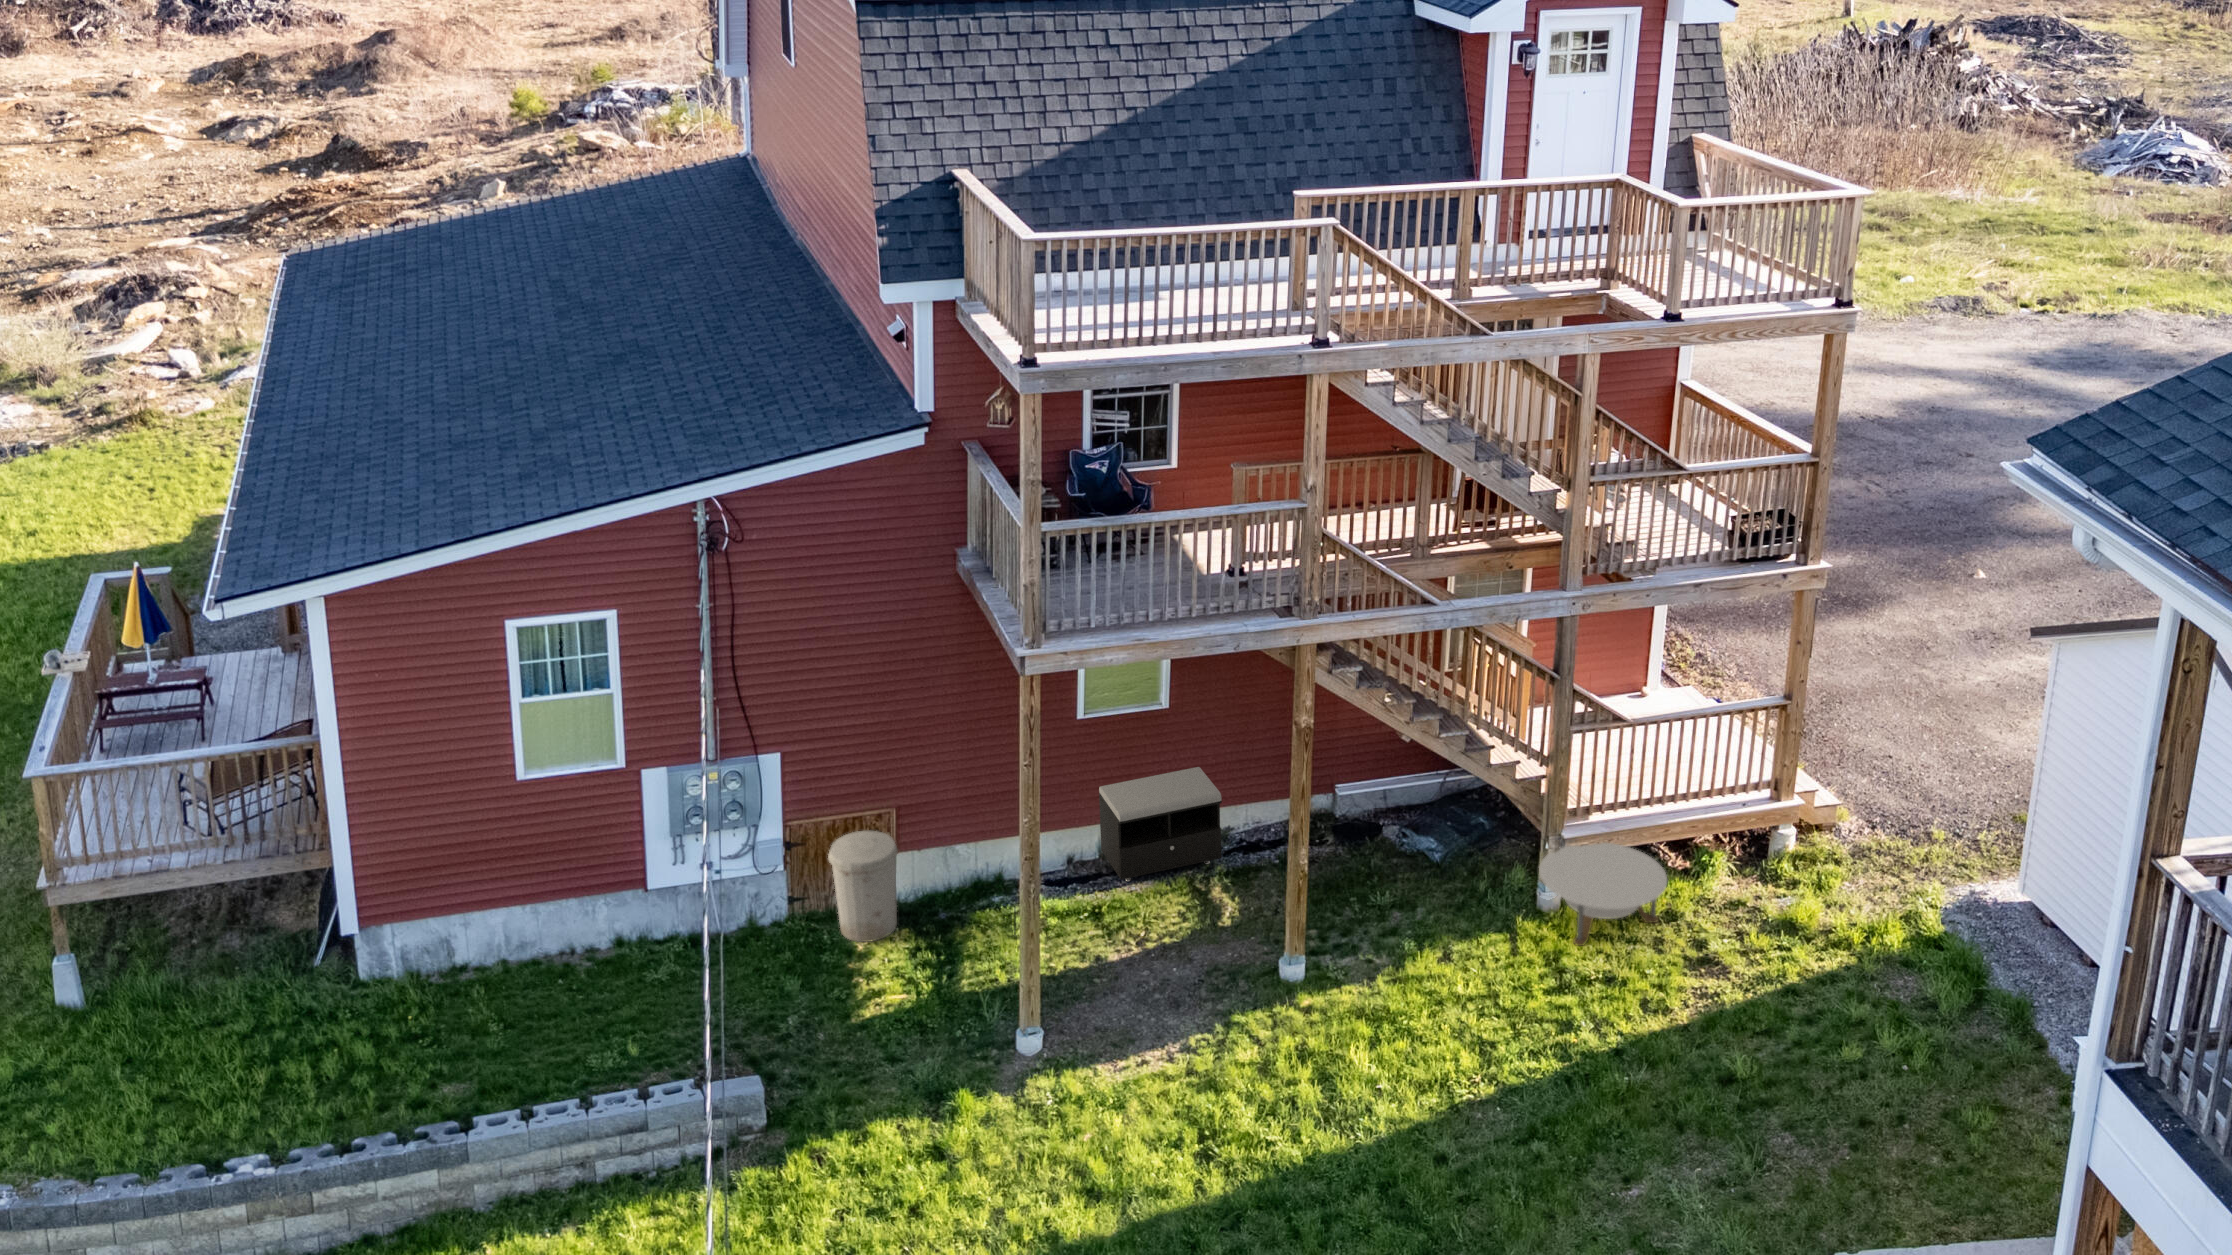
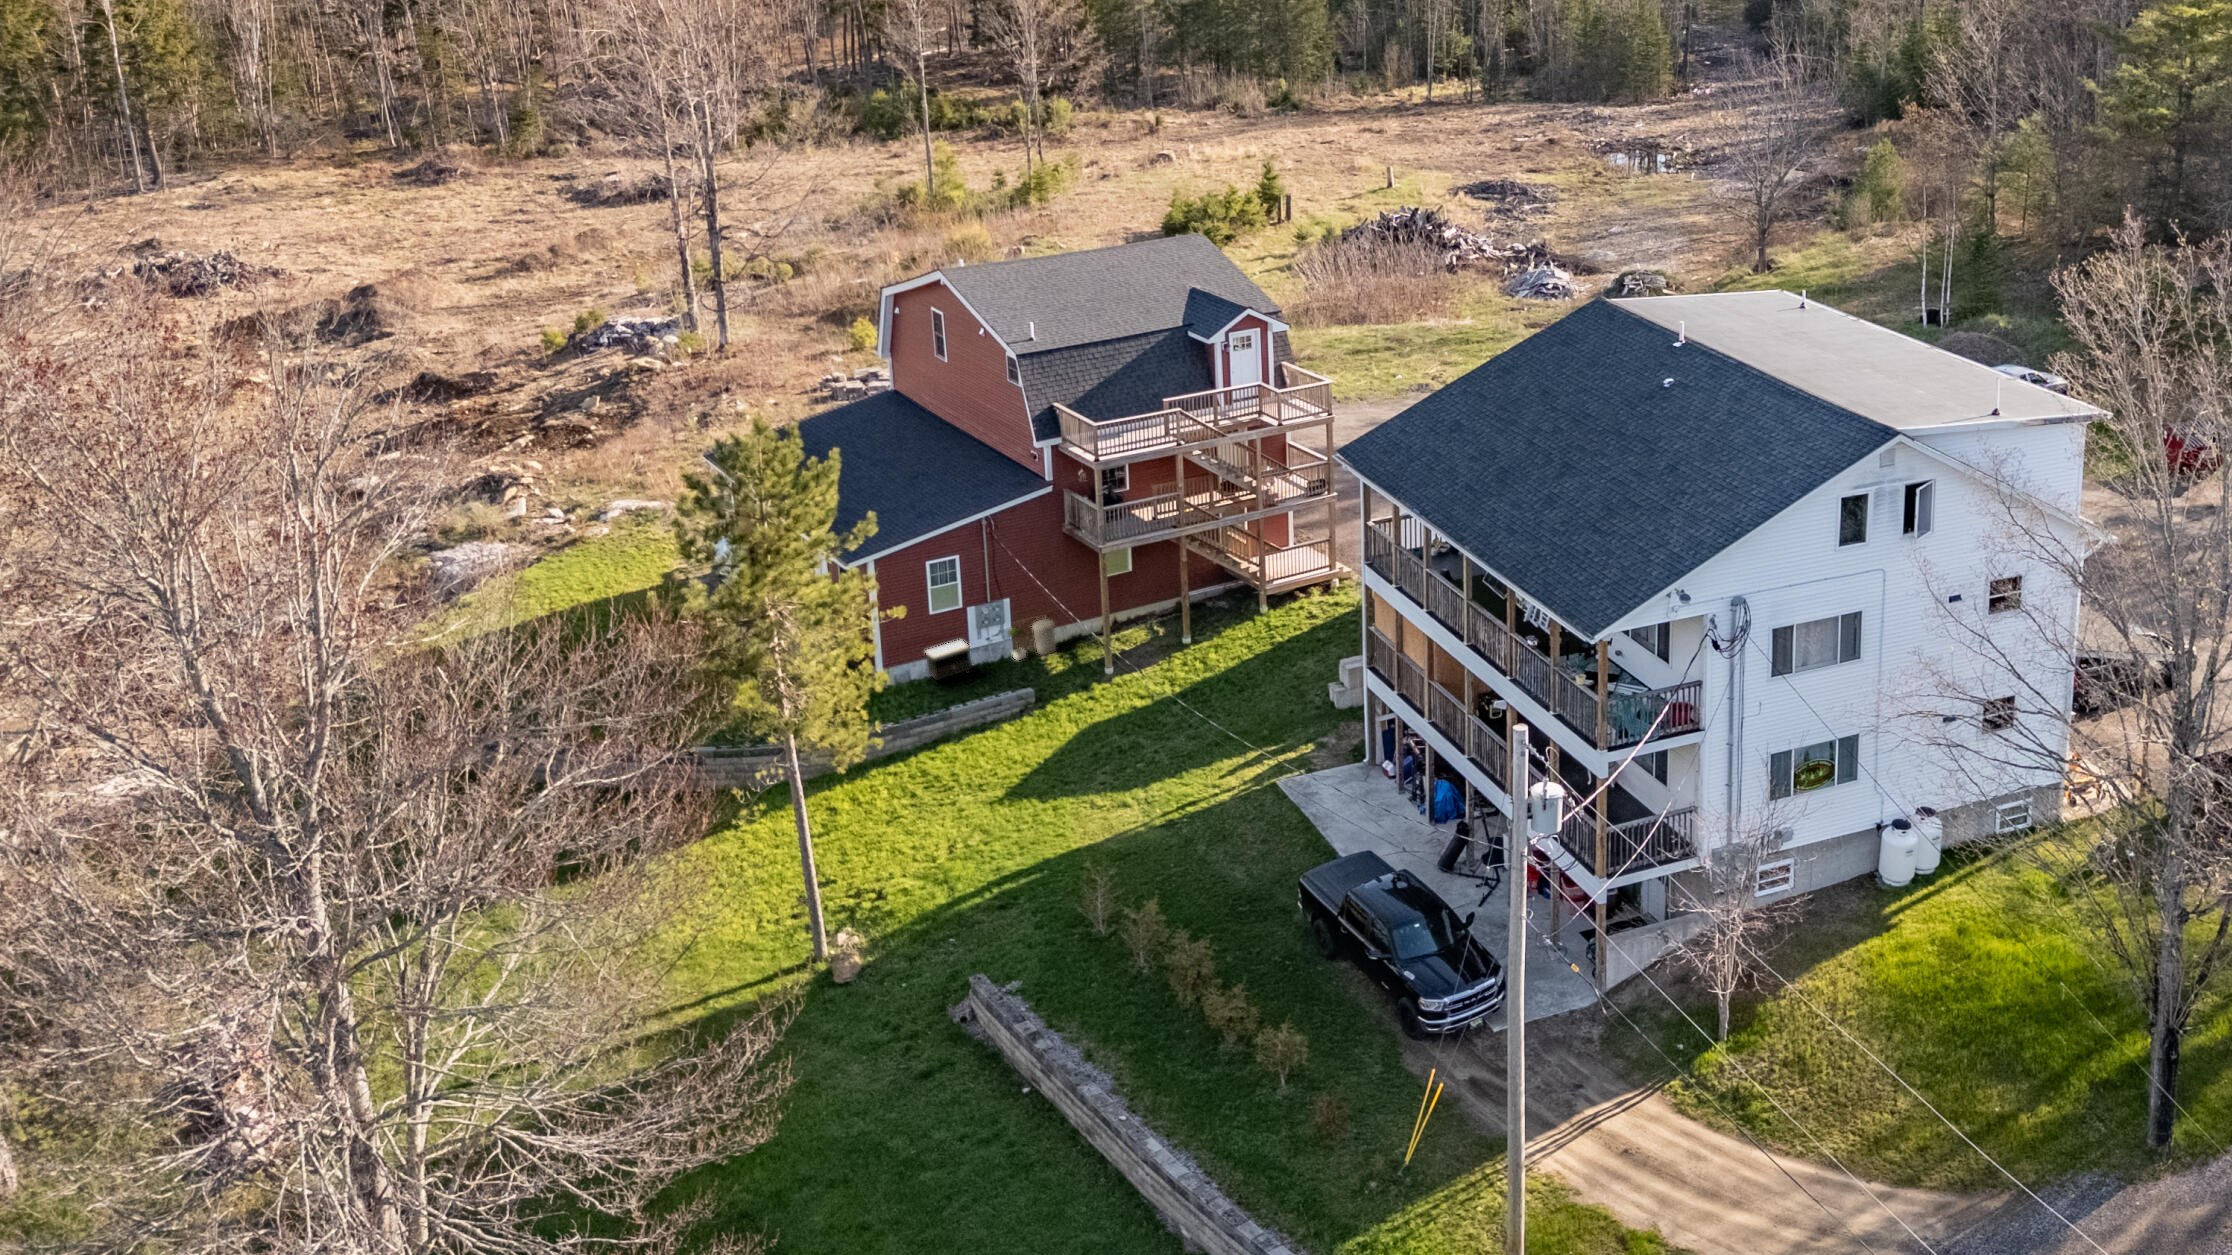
storage bench: present [1099,767,1222,882] -> present [926,640,972,680]
round table: present [1539,843,1667,946] -> none [1259,591,1298,621]
potted tree: none [747,849,801,950] -> present [1008,628,1026,660]

